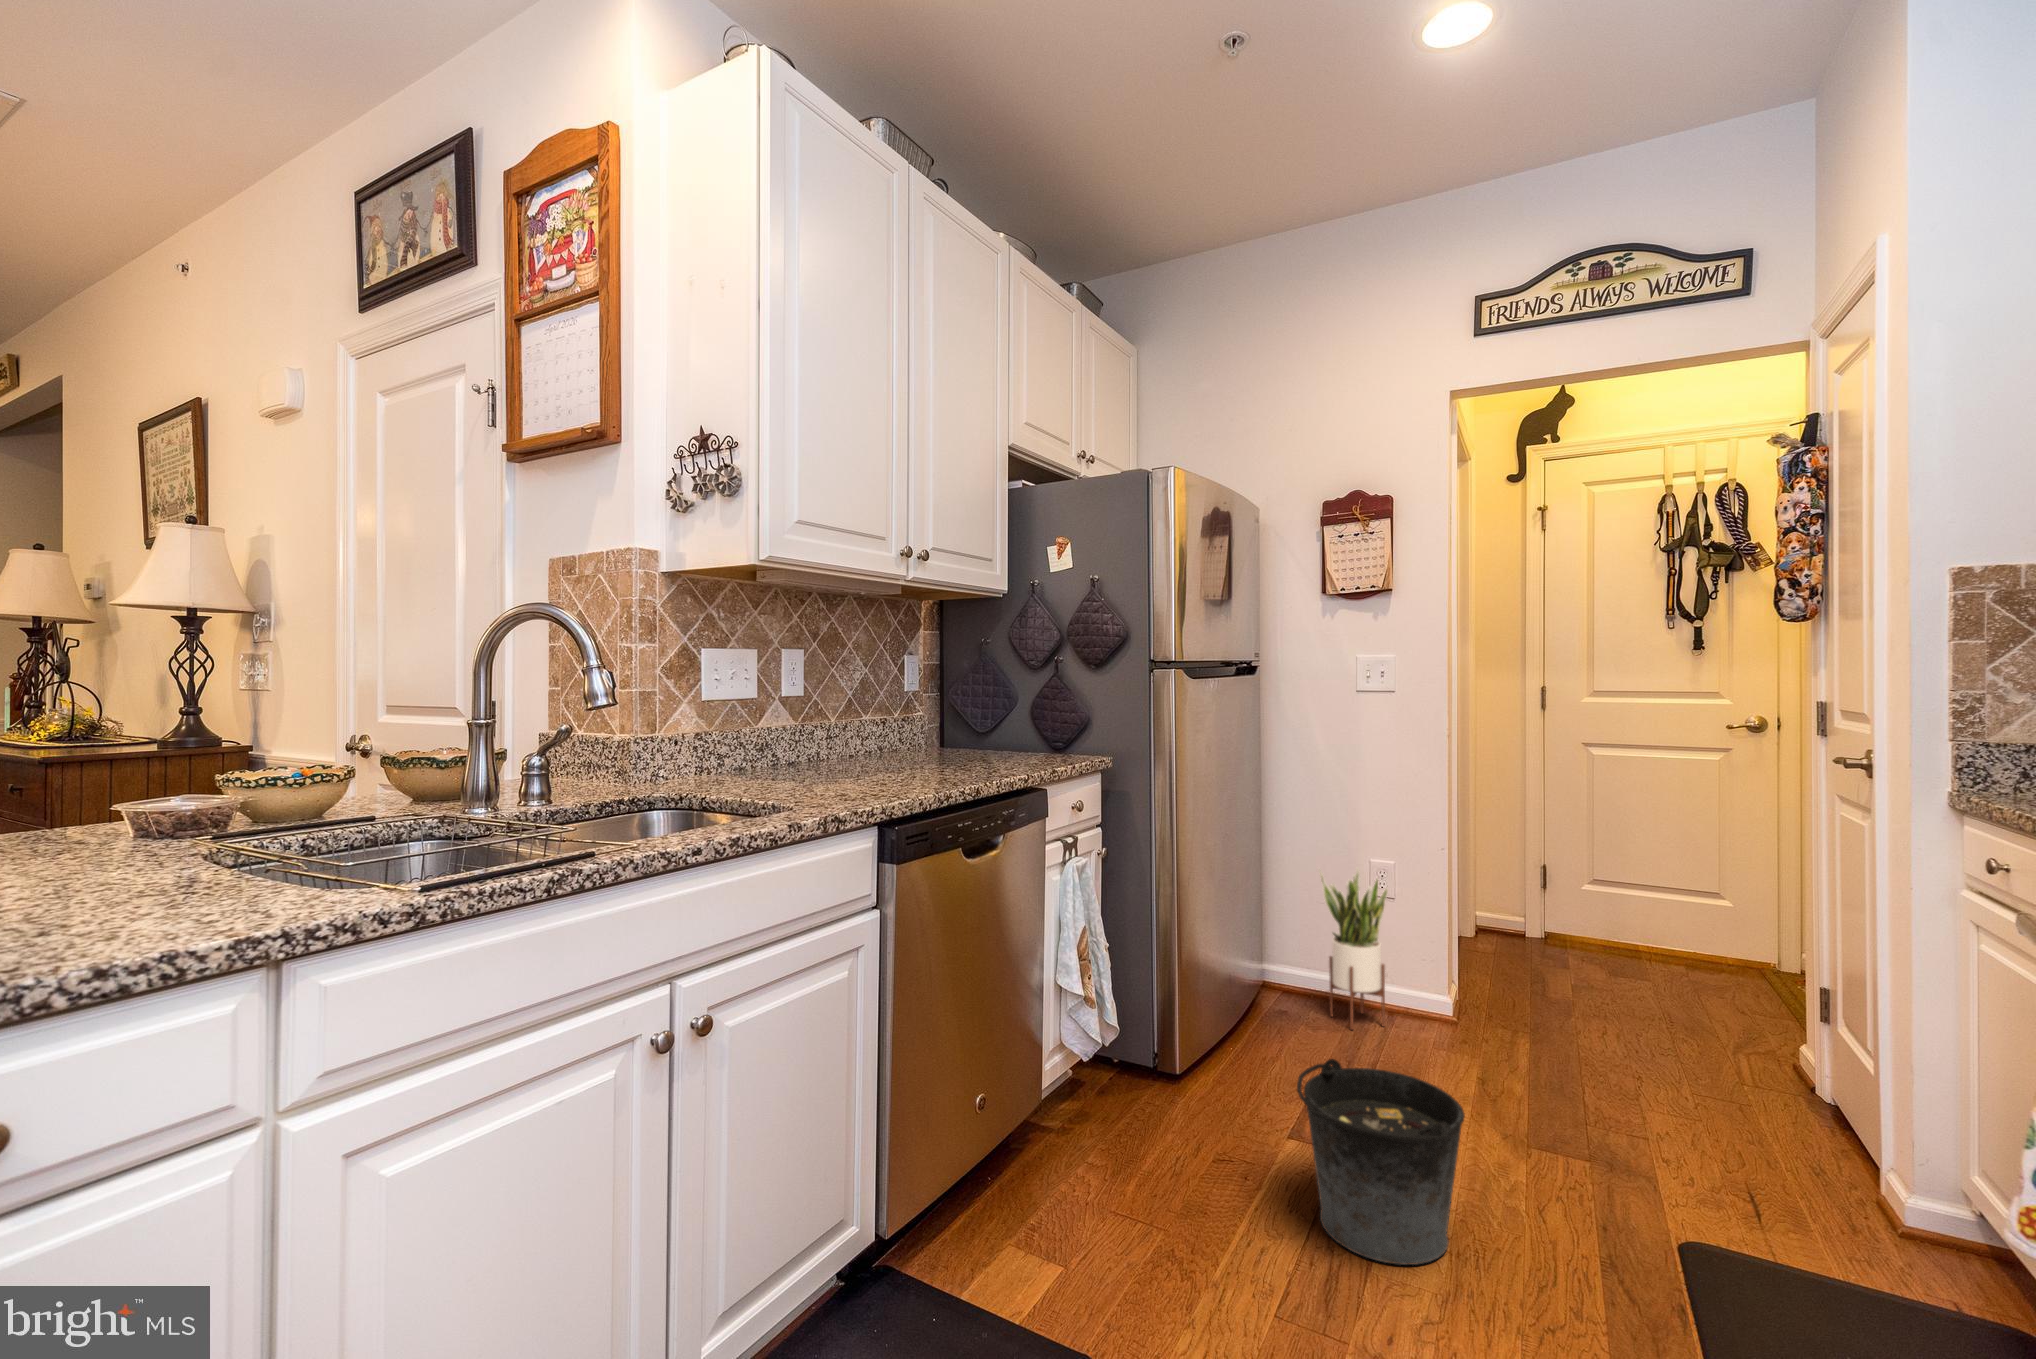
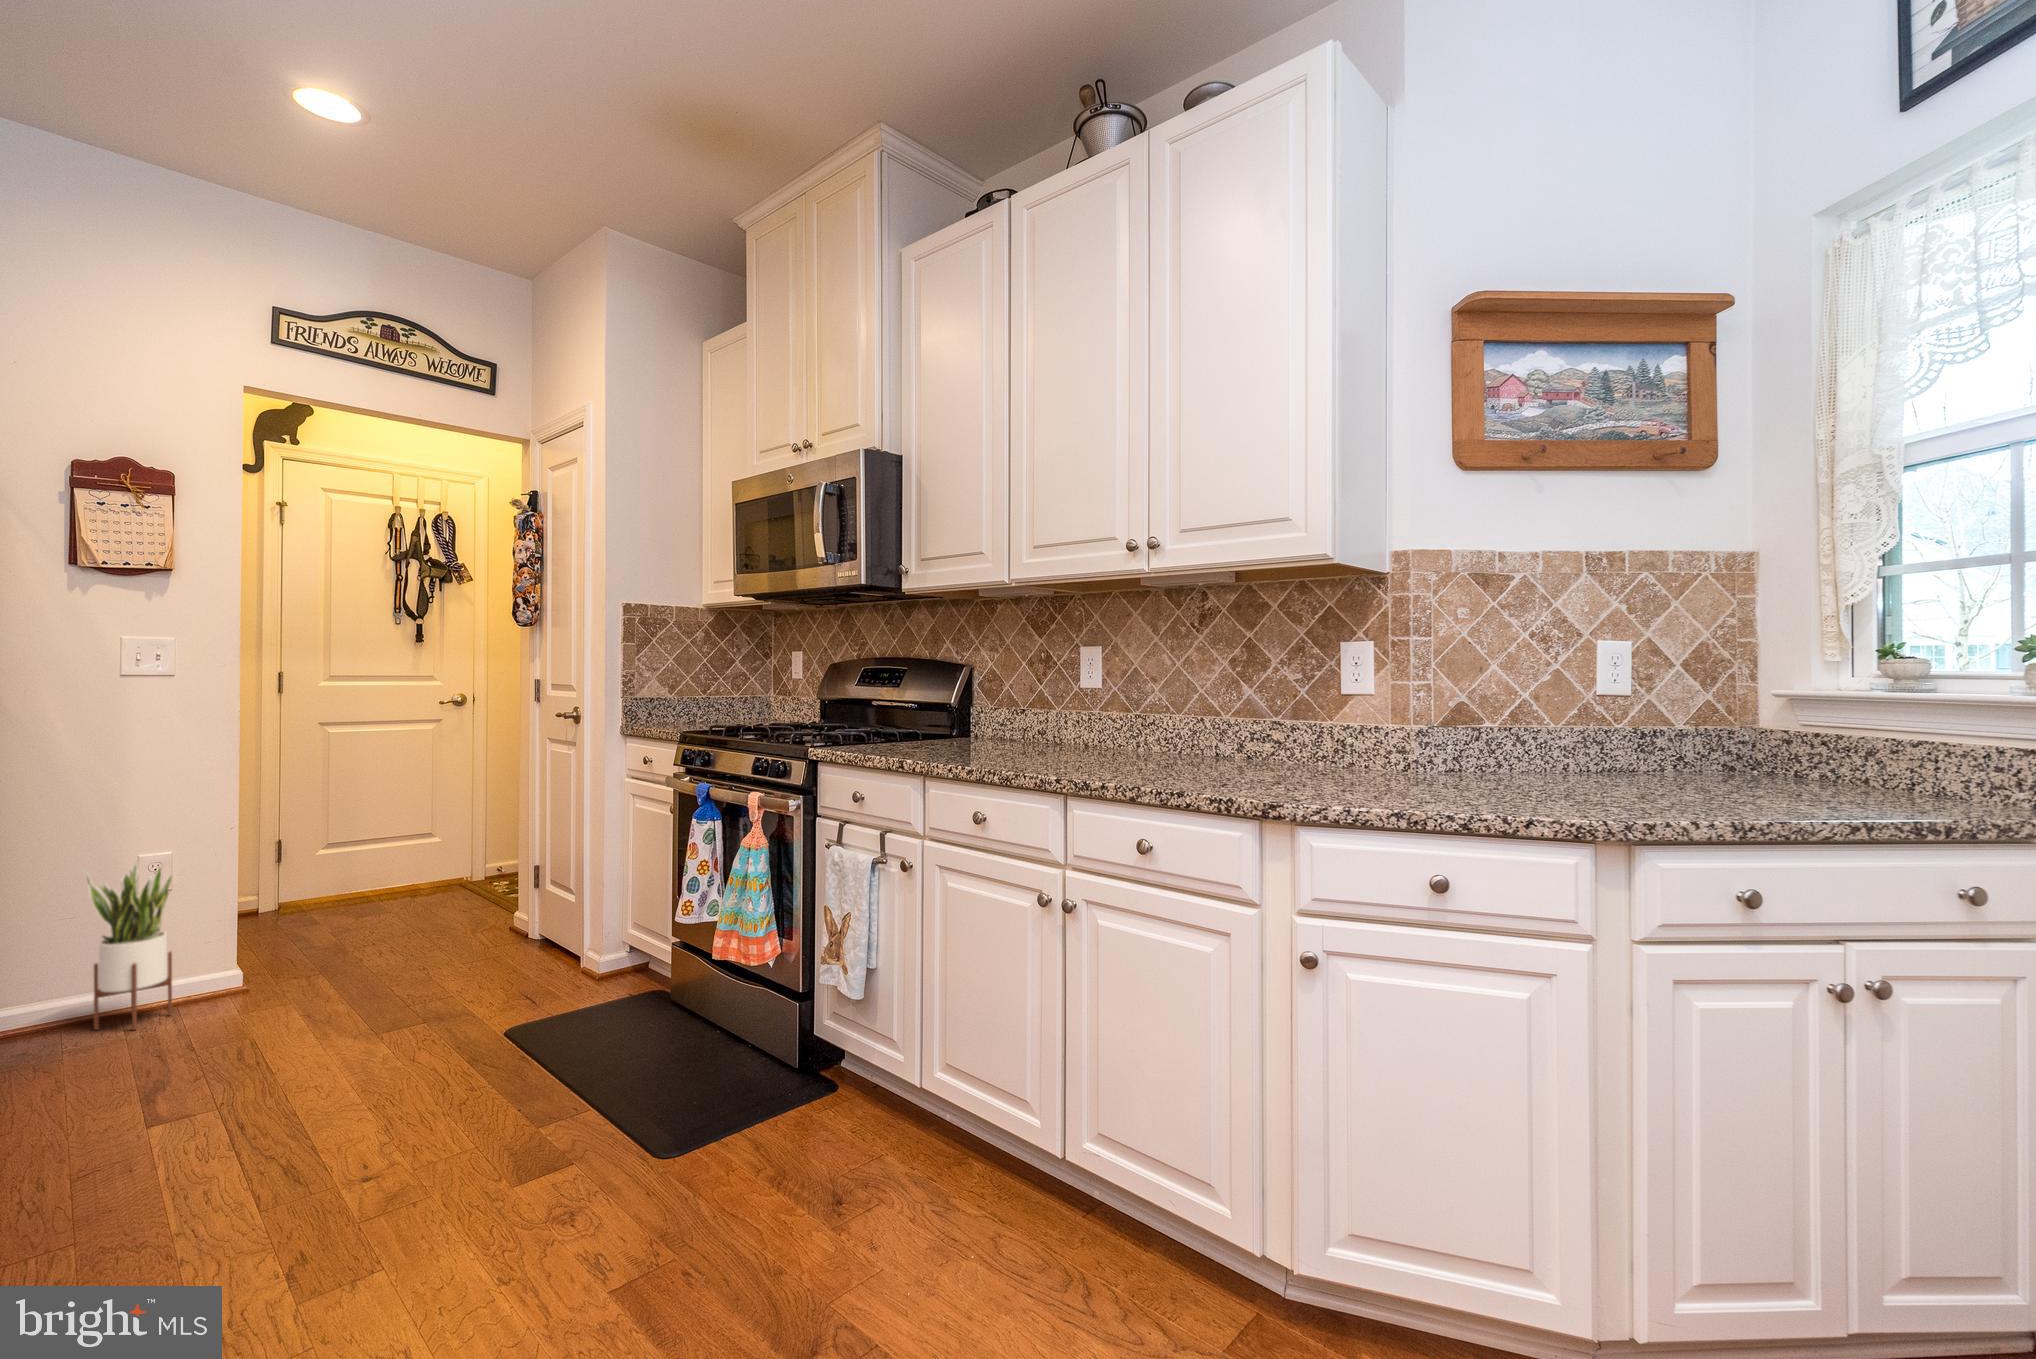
bucket: present [1297,1059,1465,1265] -> none [203,993,378,1150]

